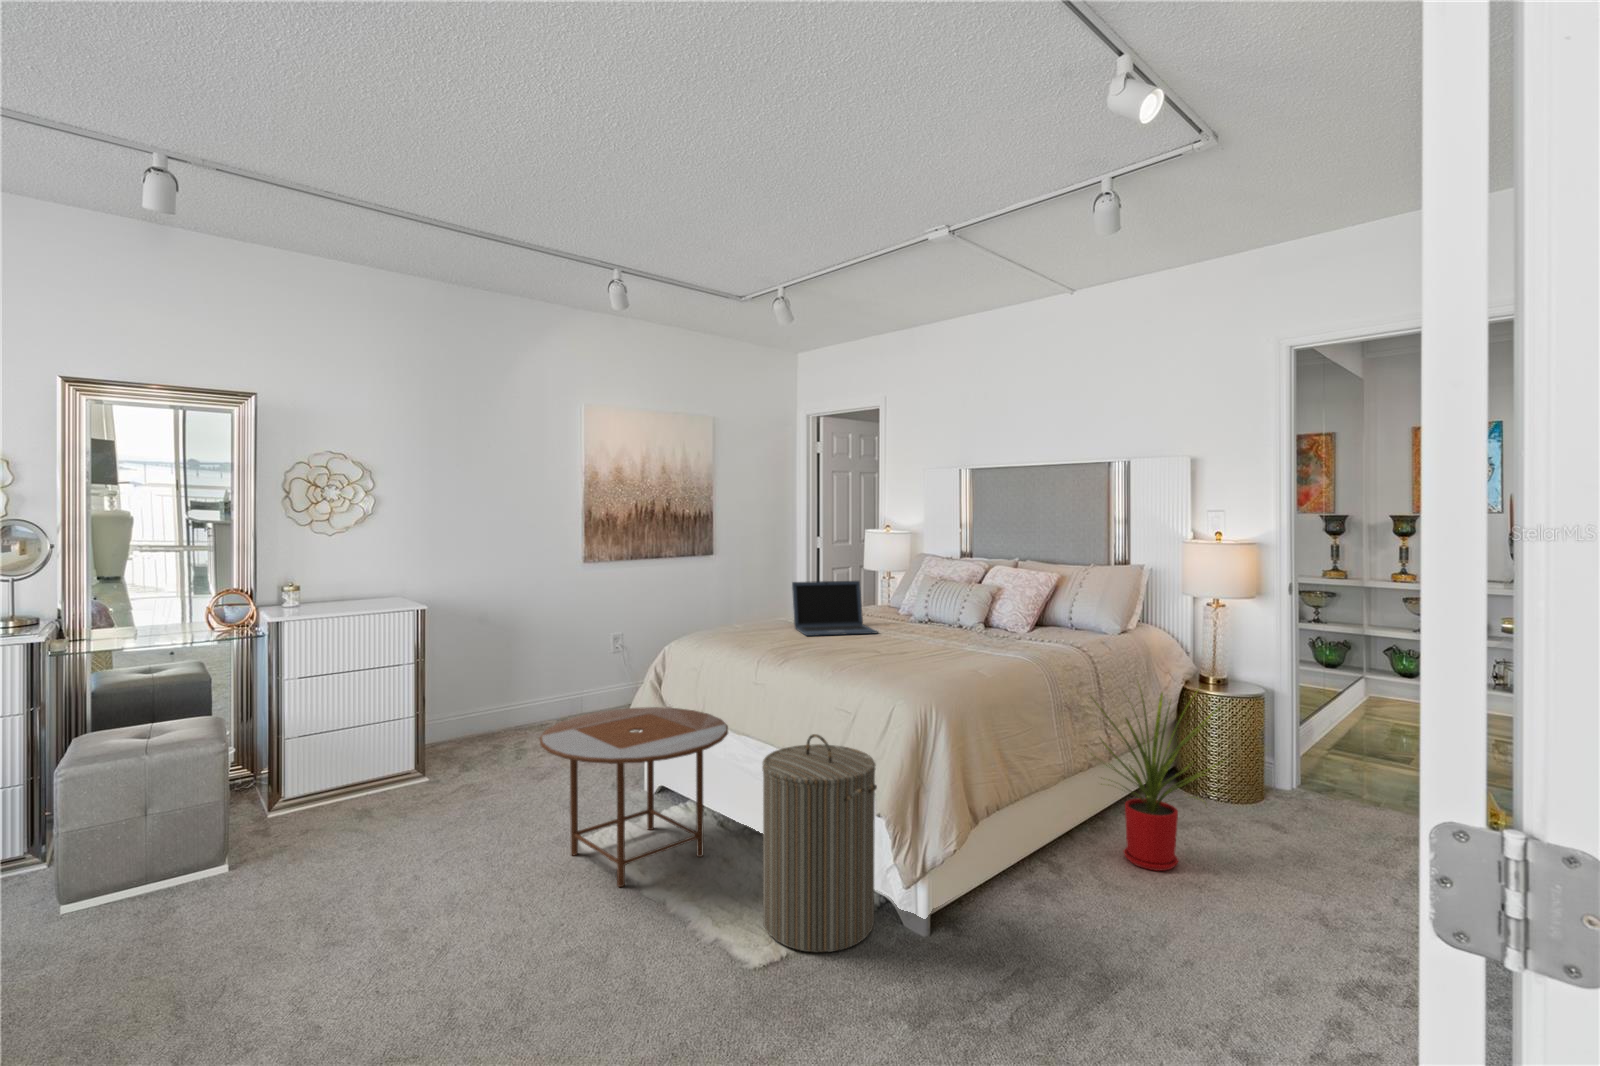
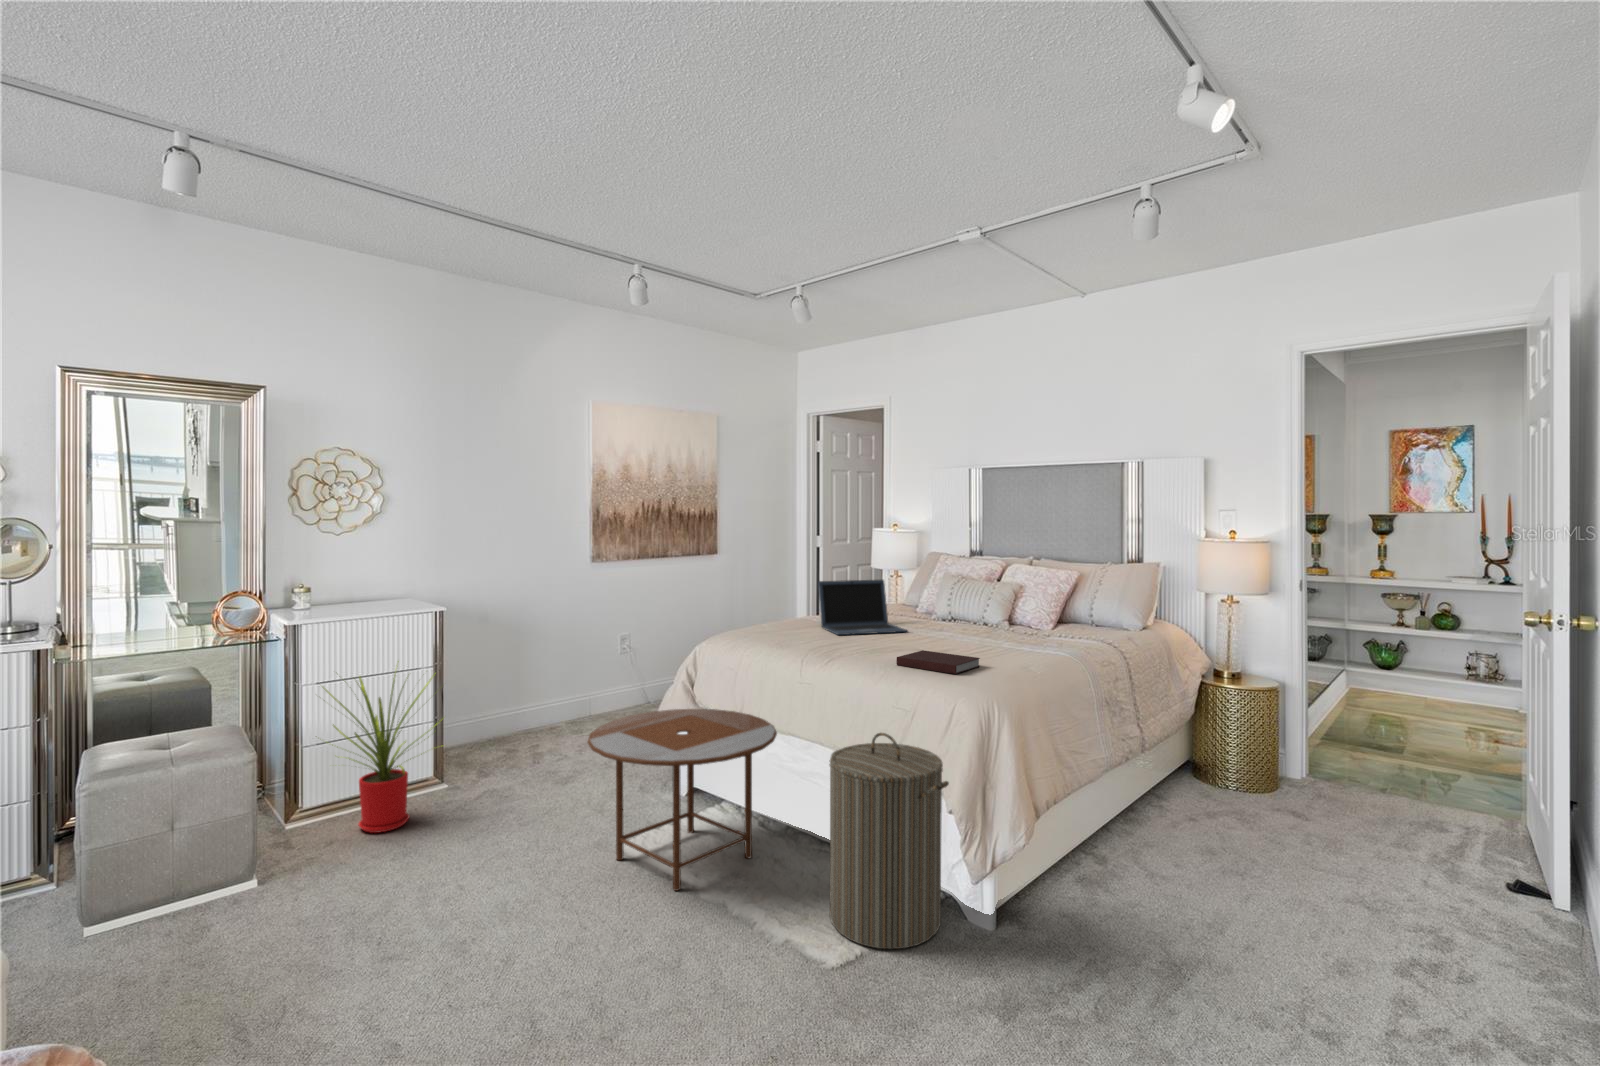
notebook: none [848,652,932,676] -> present [896,650,980,674]
house plant: present [1093,691,1219,871] -> present [323,661,444,833]

